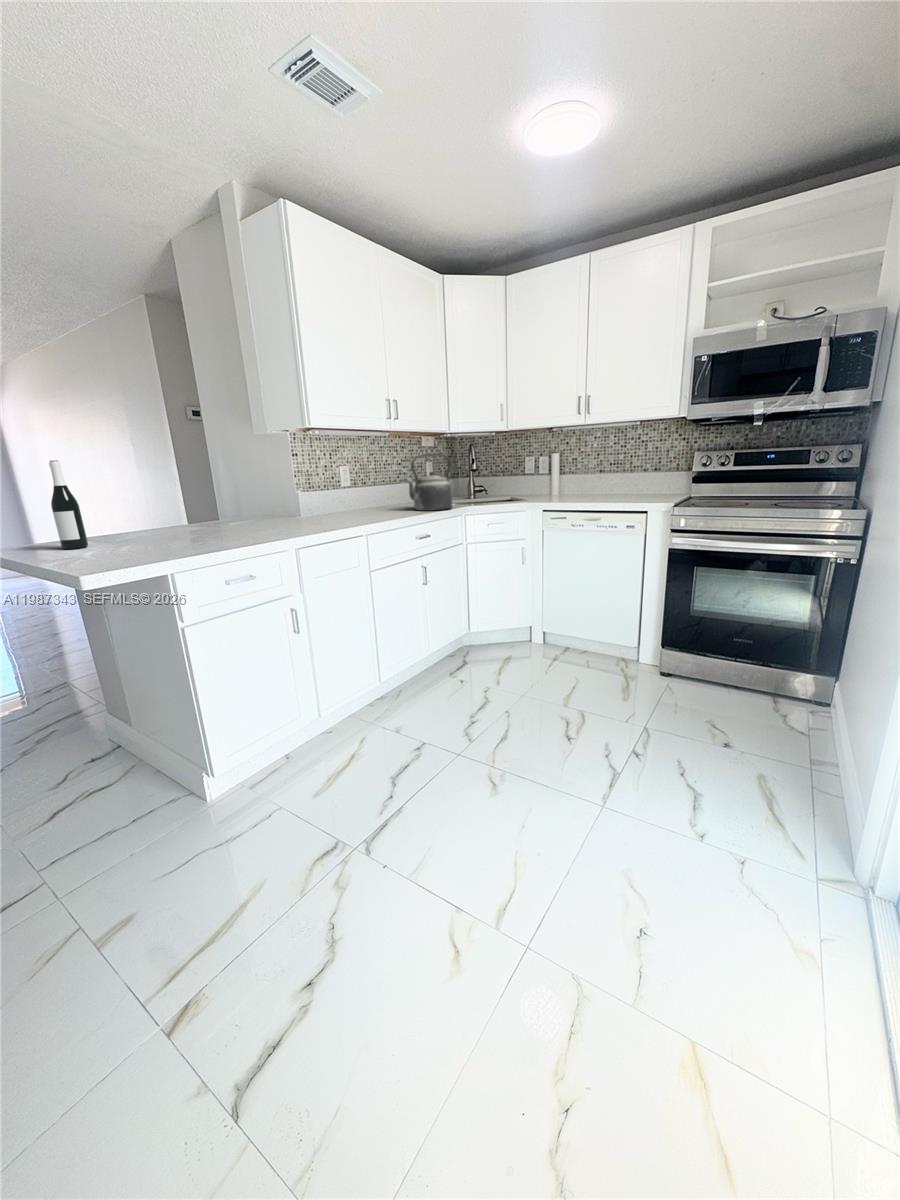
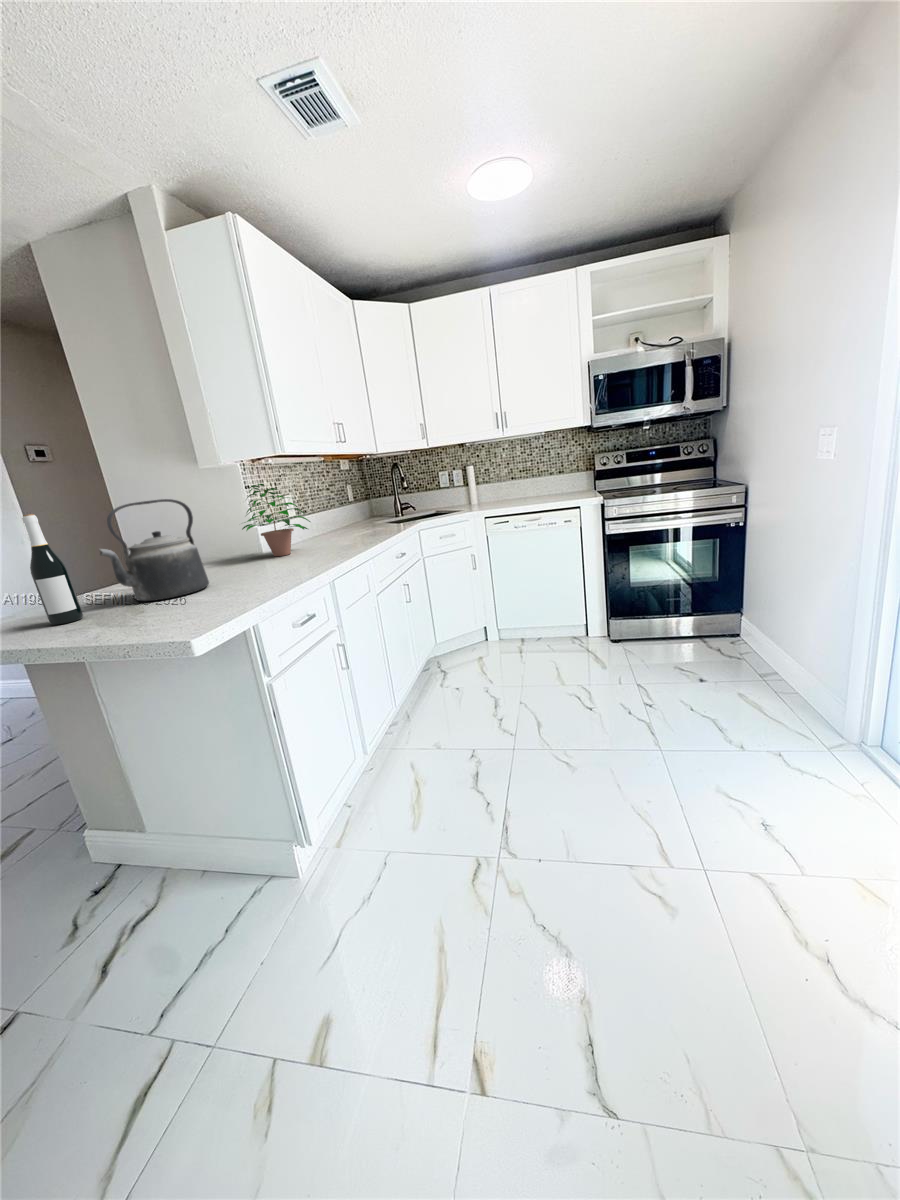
potted plant: none [264,452,336,522] -> present [242,484,310,556]
kettle: present [405,454,453,511] -> present [99,499,209,601]

